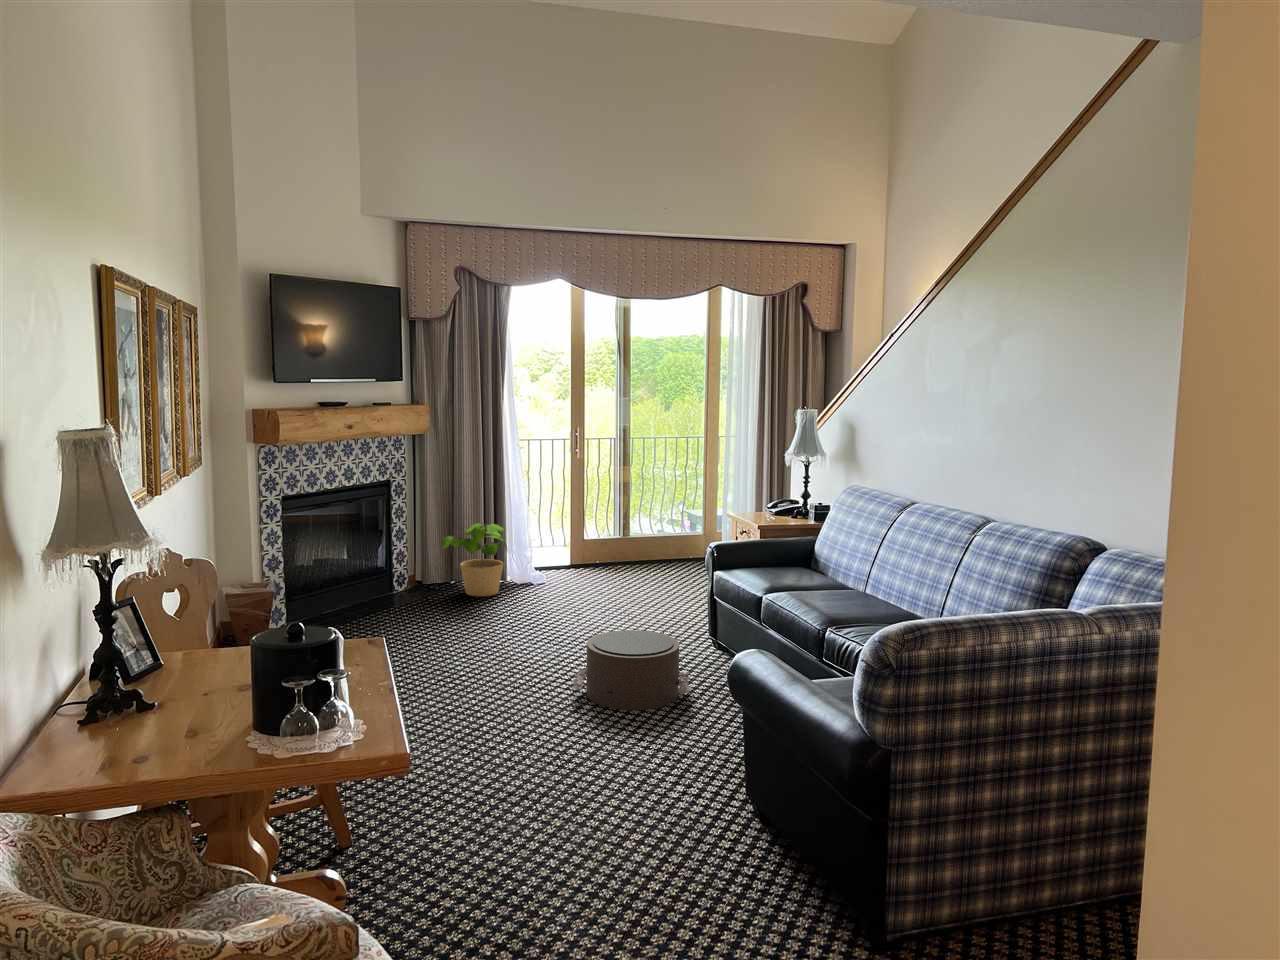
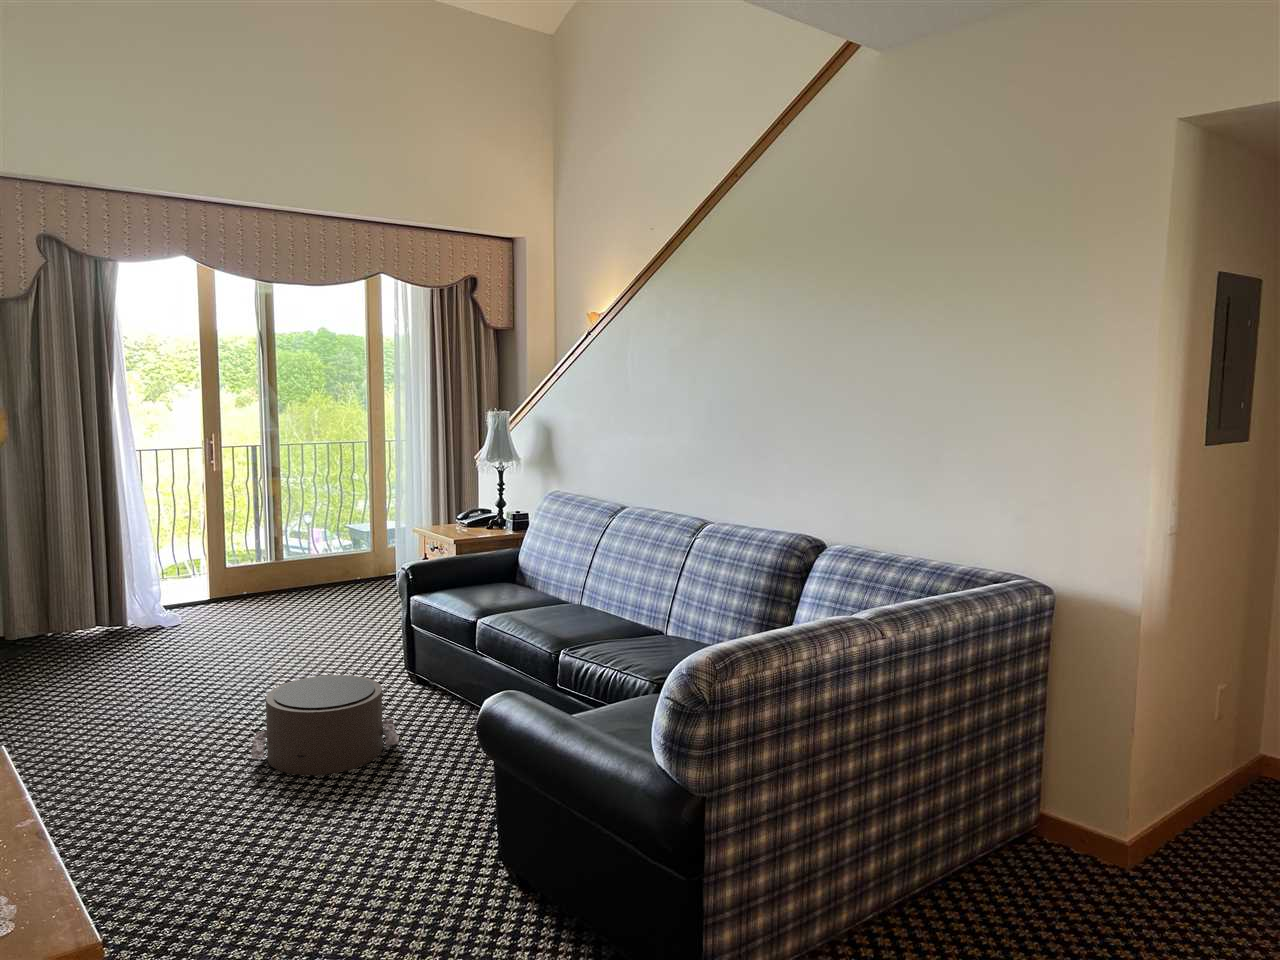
potted plant: present [441,524,507,596] -> none [41,560,135,651]

